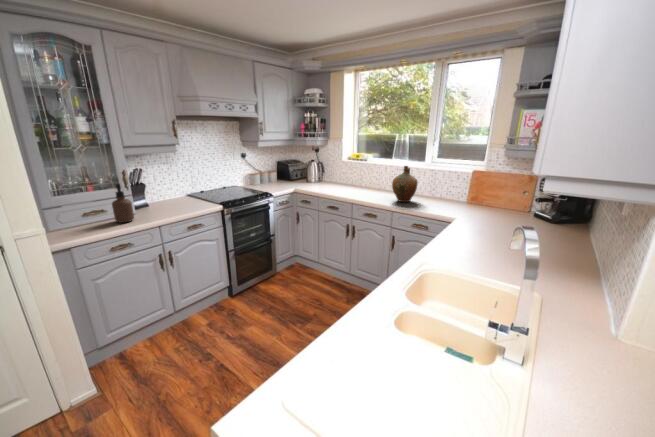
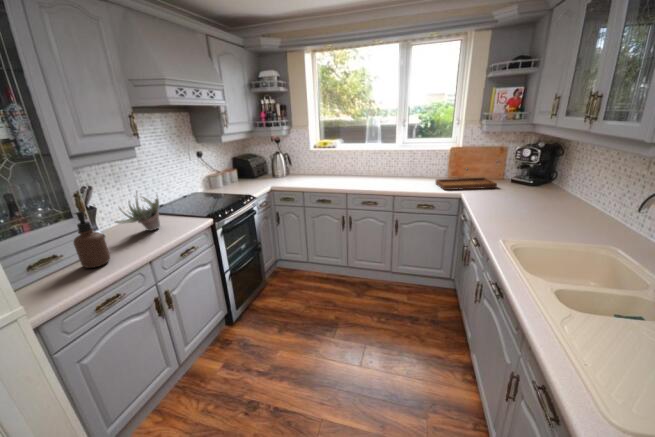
ceramic jug: present [392,166,418,202] -> none [385,148,410,185]
succulent plant: none [150,176,185,207] -> present [115,197,160,231]
tray: none [441,193,502,219] -> present [436,168,497,190]

